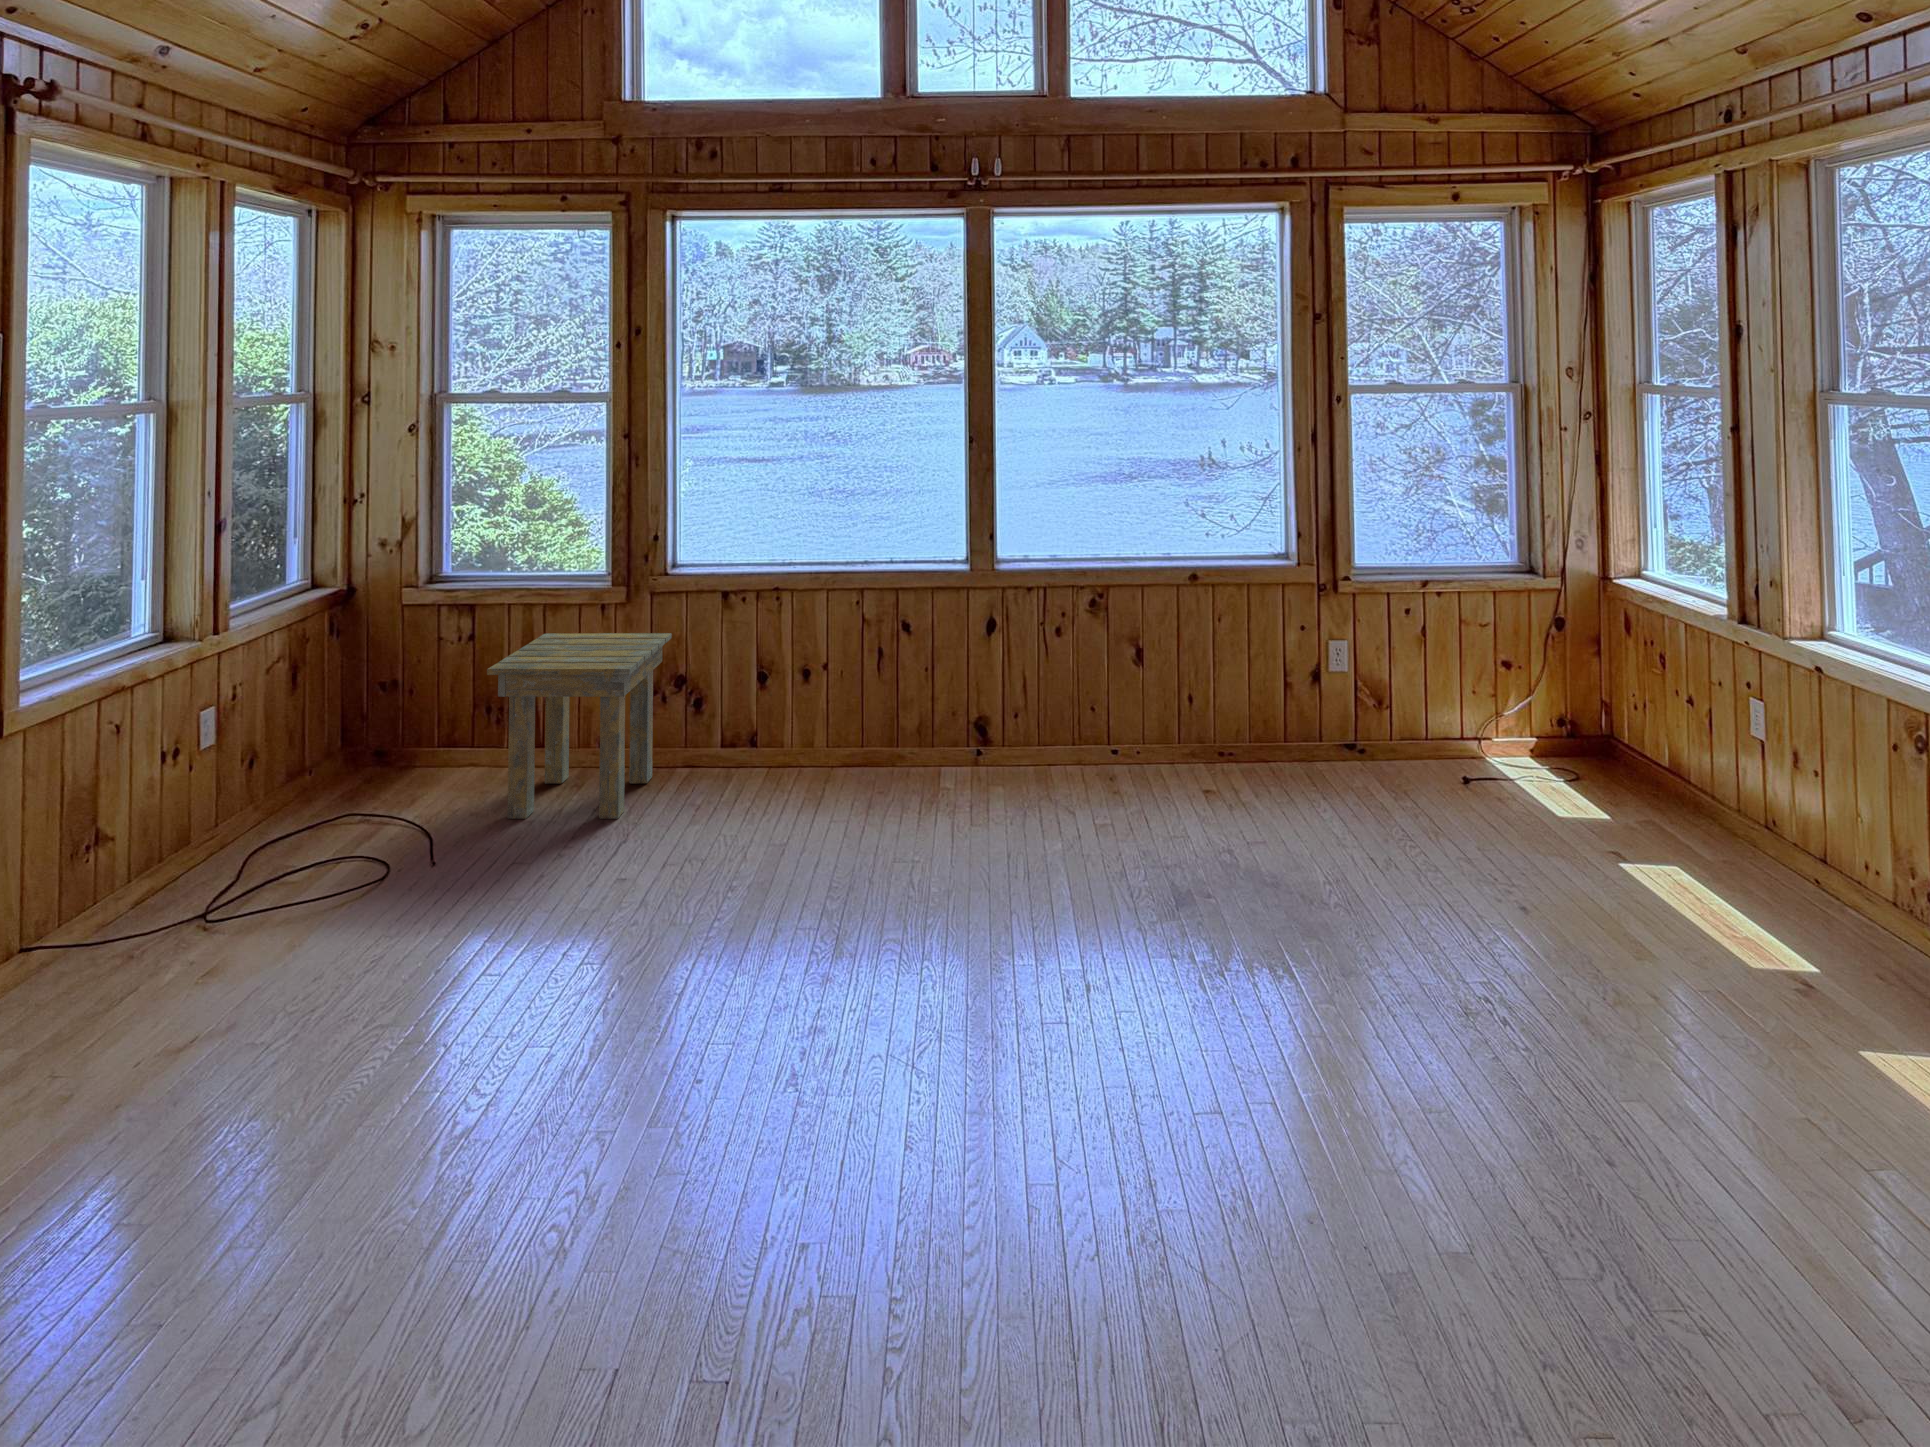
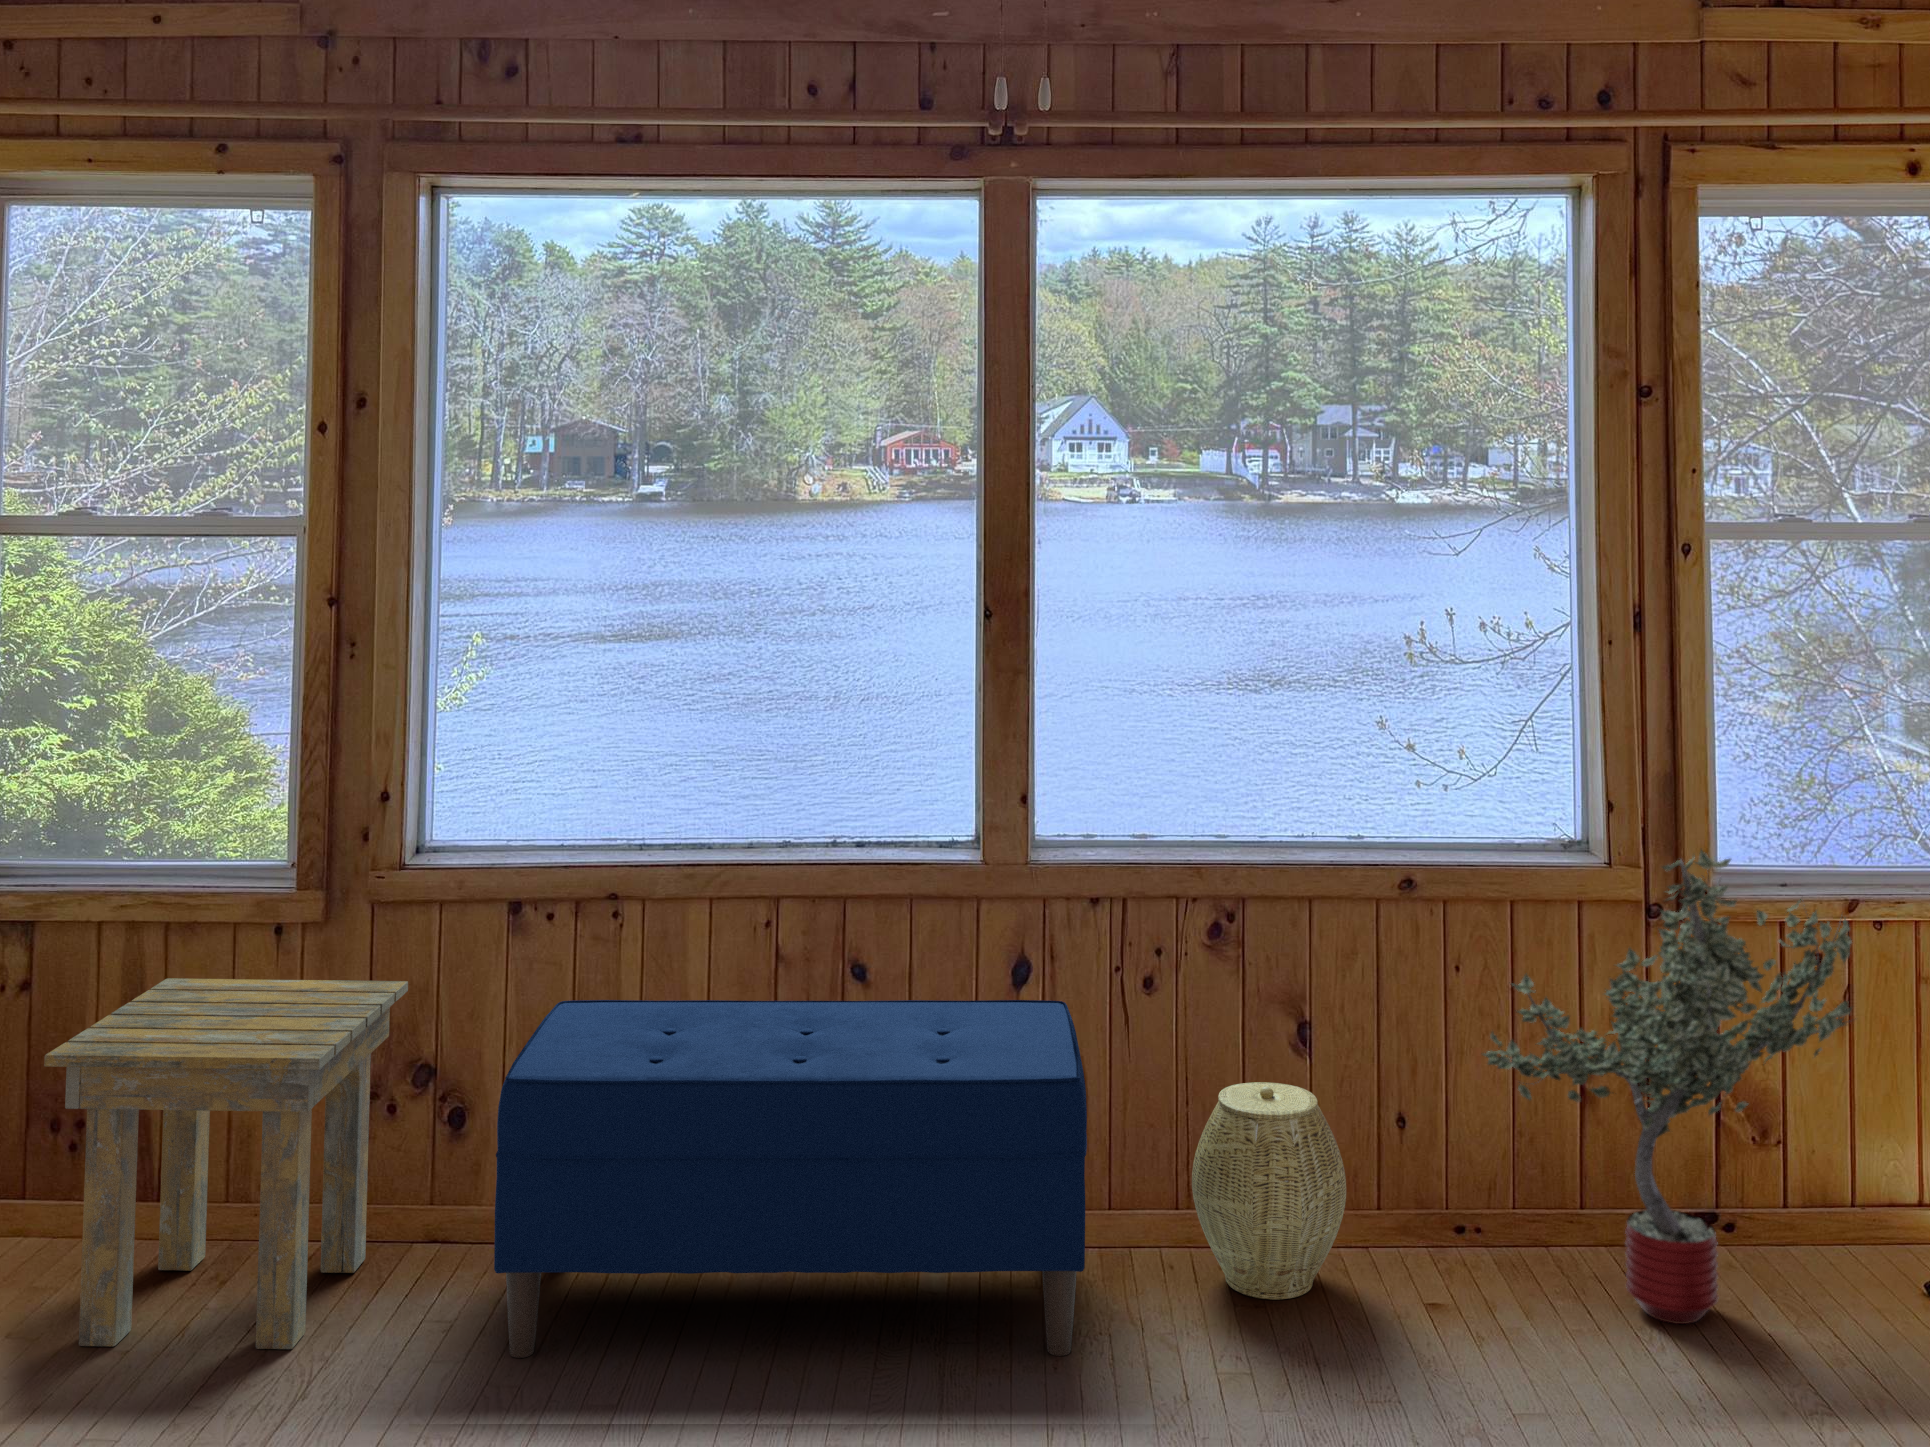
potted tree: none [1232,554,1428,798] -> present [1483,850,1852,1324]
bench: none [722,639,1027,821] -> present [494,1000,1087,1358]
woven basket: none [1083,679,1163,789] -> present [1192,1082,1346,1300]

